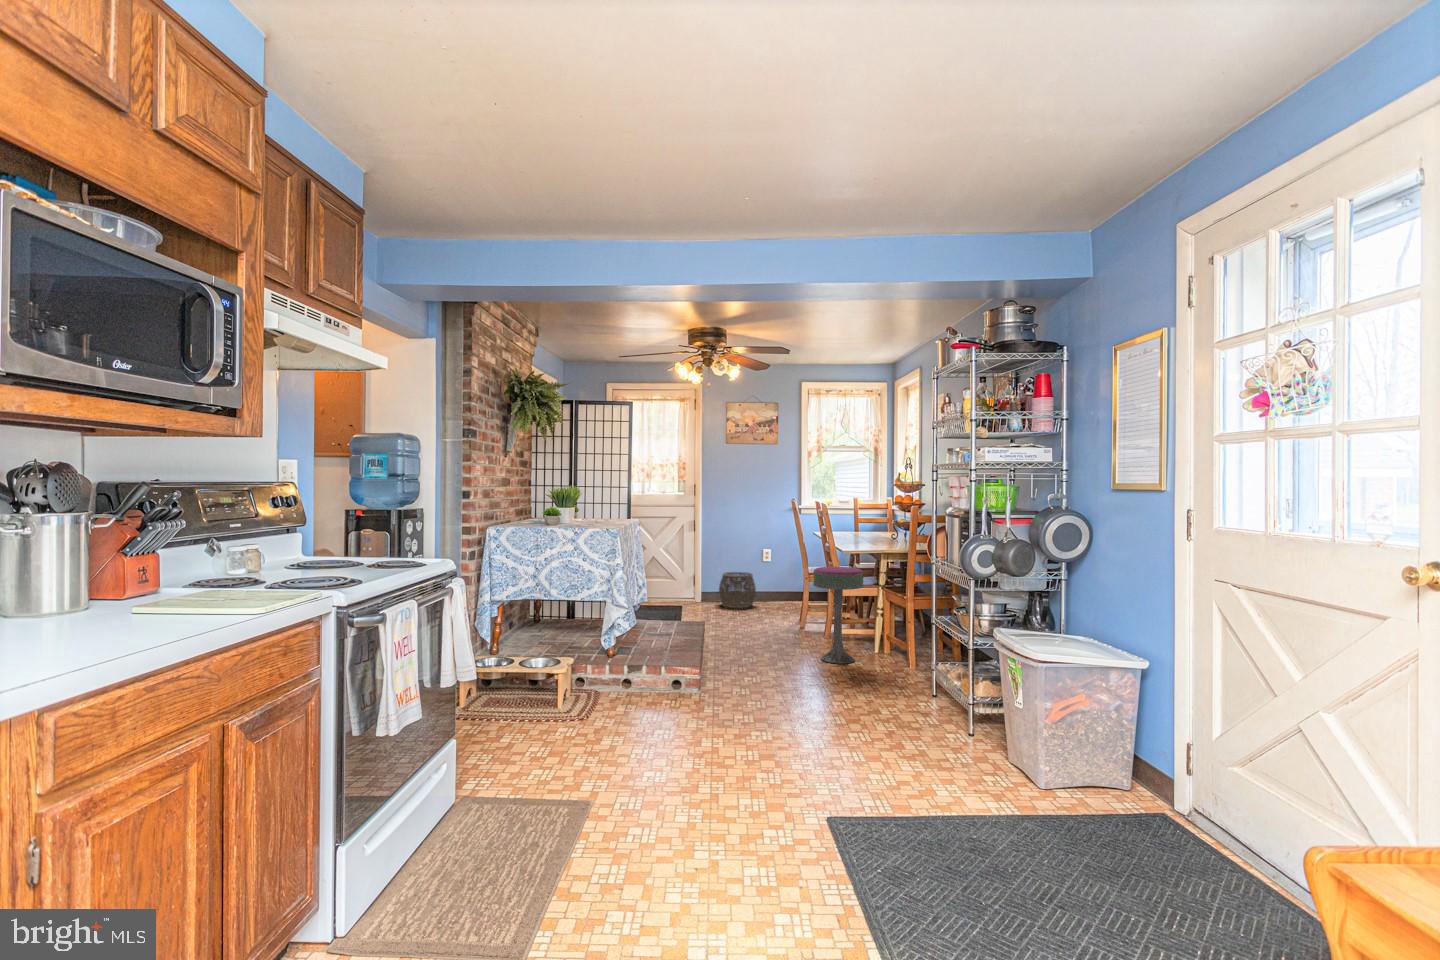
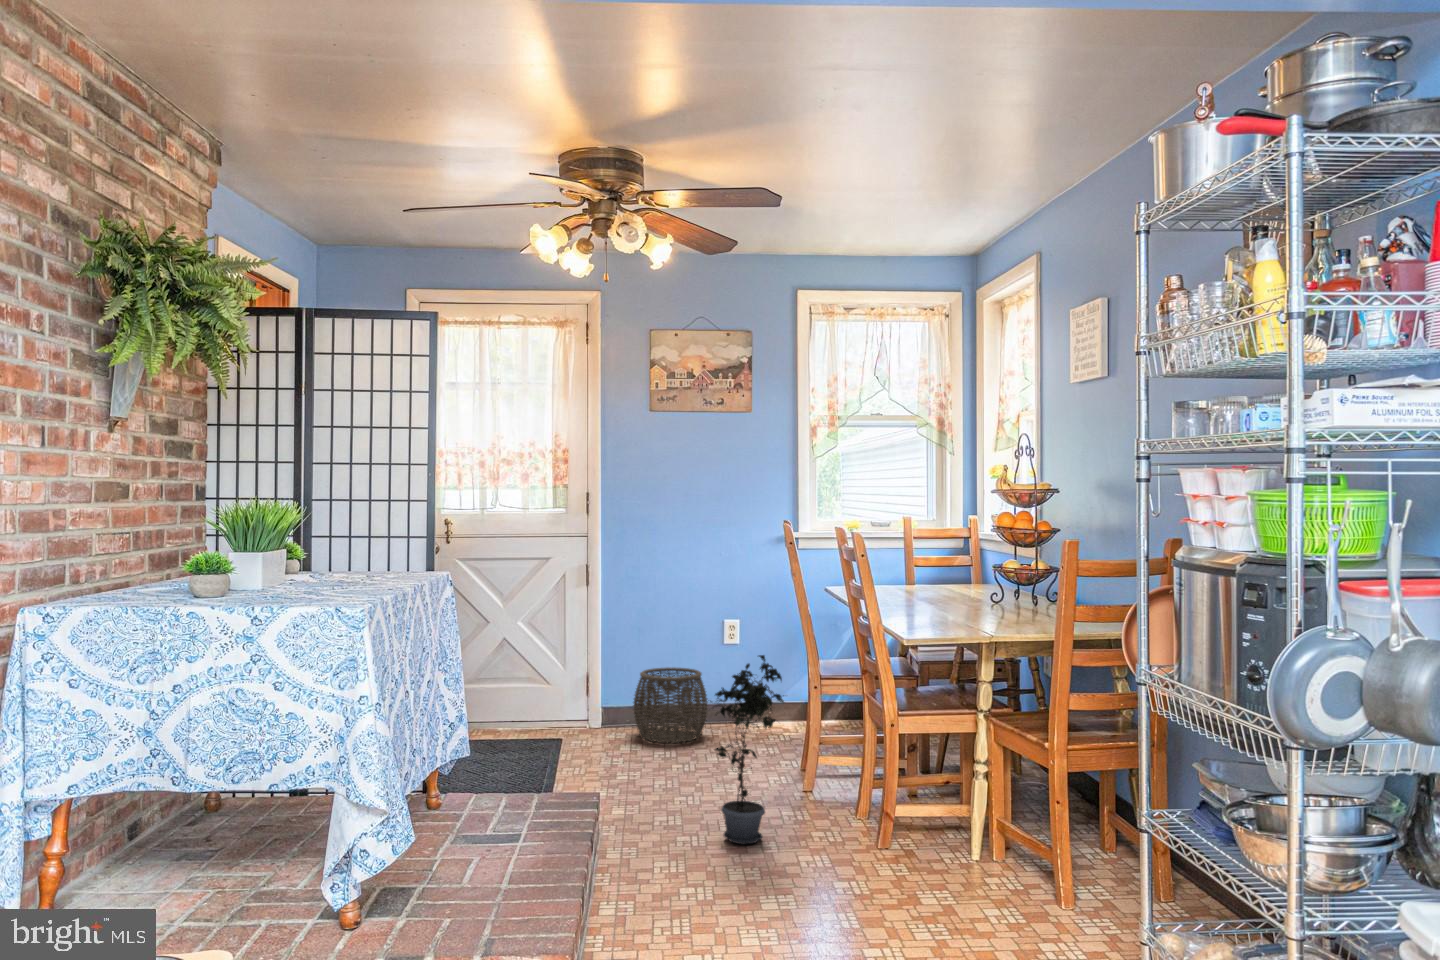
potted plant: none [755,559,792,644] -> present [710,655,784,844]
bar stool: present [813,567,864,664] -> none [838,676,952,904]

